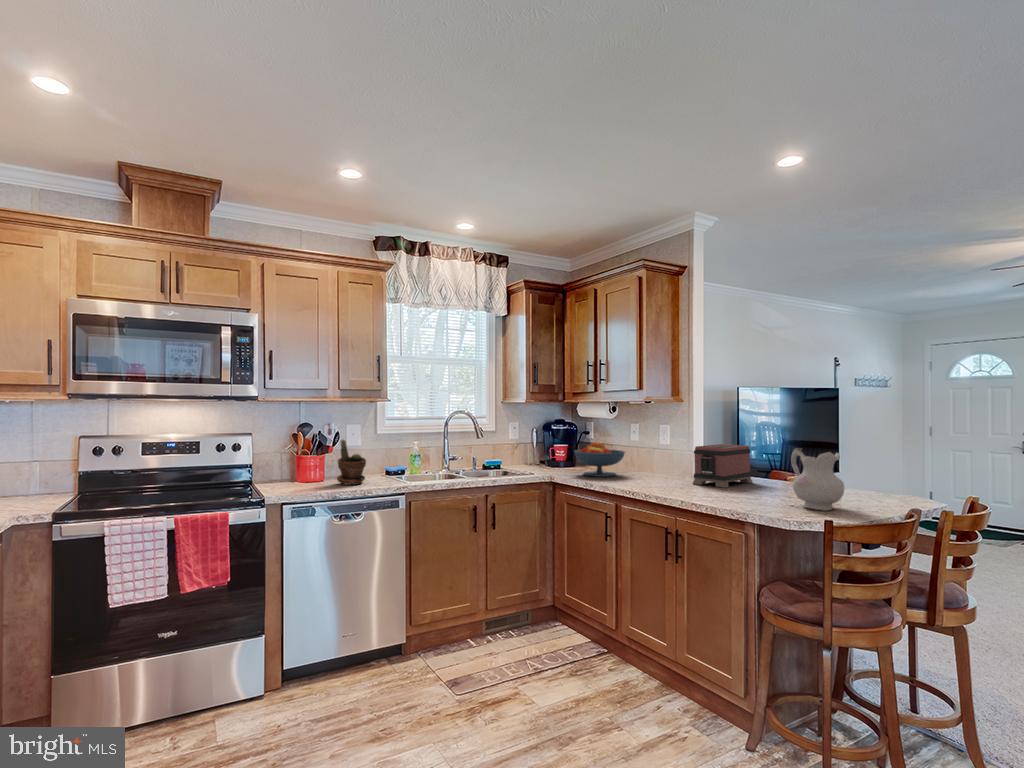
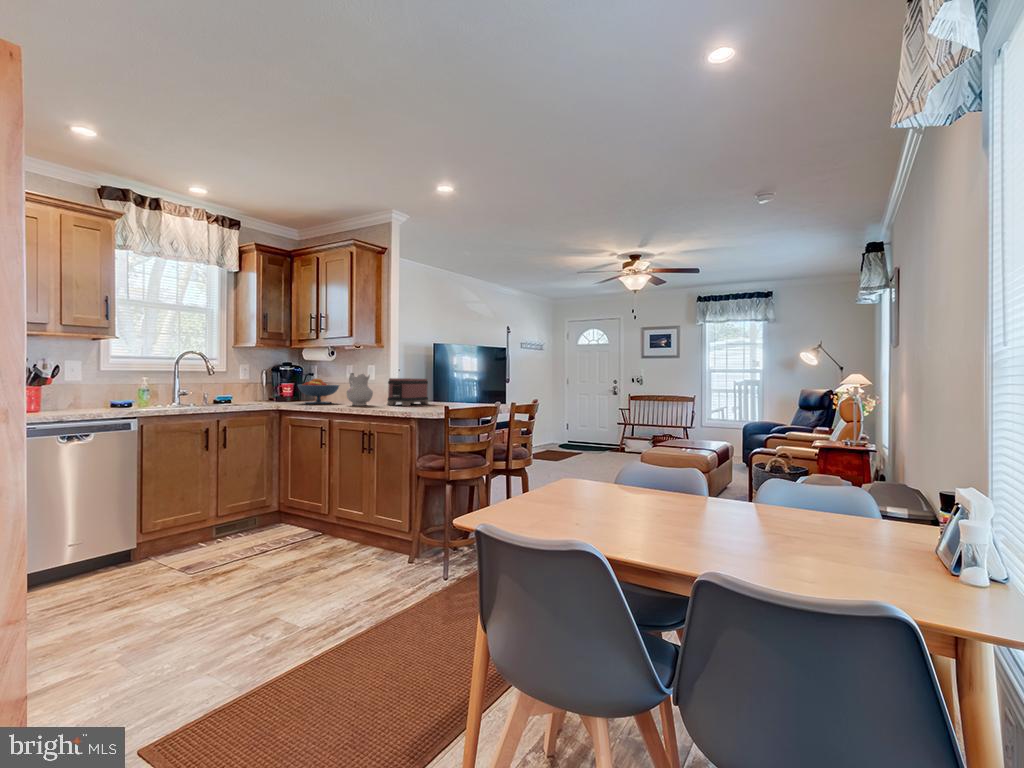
potted plant: present [337,440,366,485] -> none [62,369,95,410]
ceramic pitcher: present [791,448,844,511] -> present [347,373,373,406]

